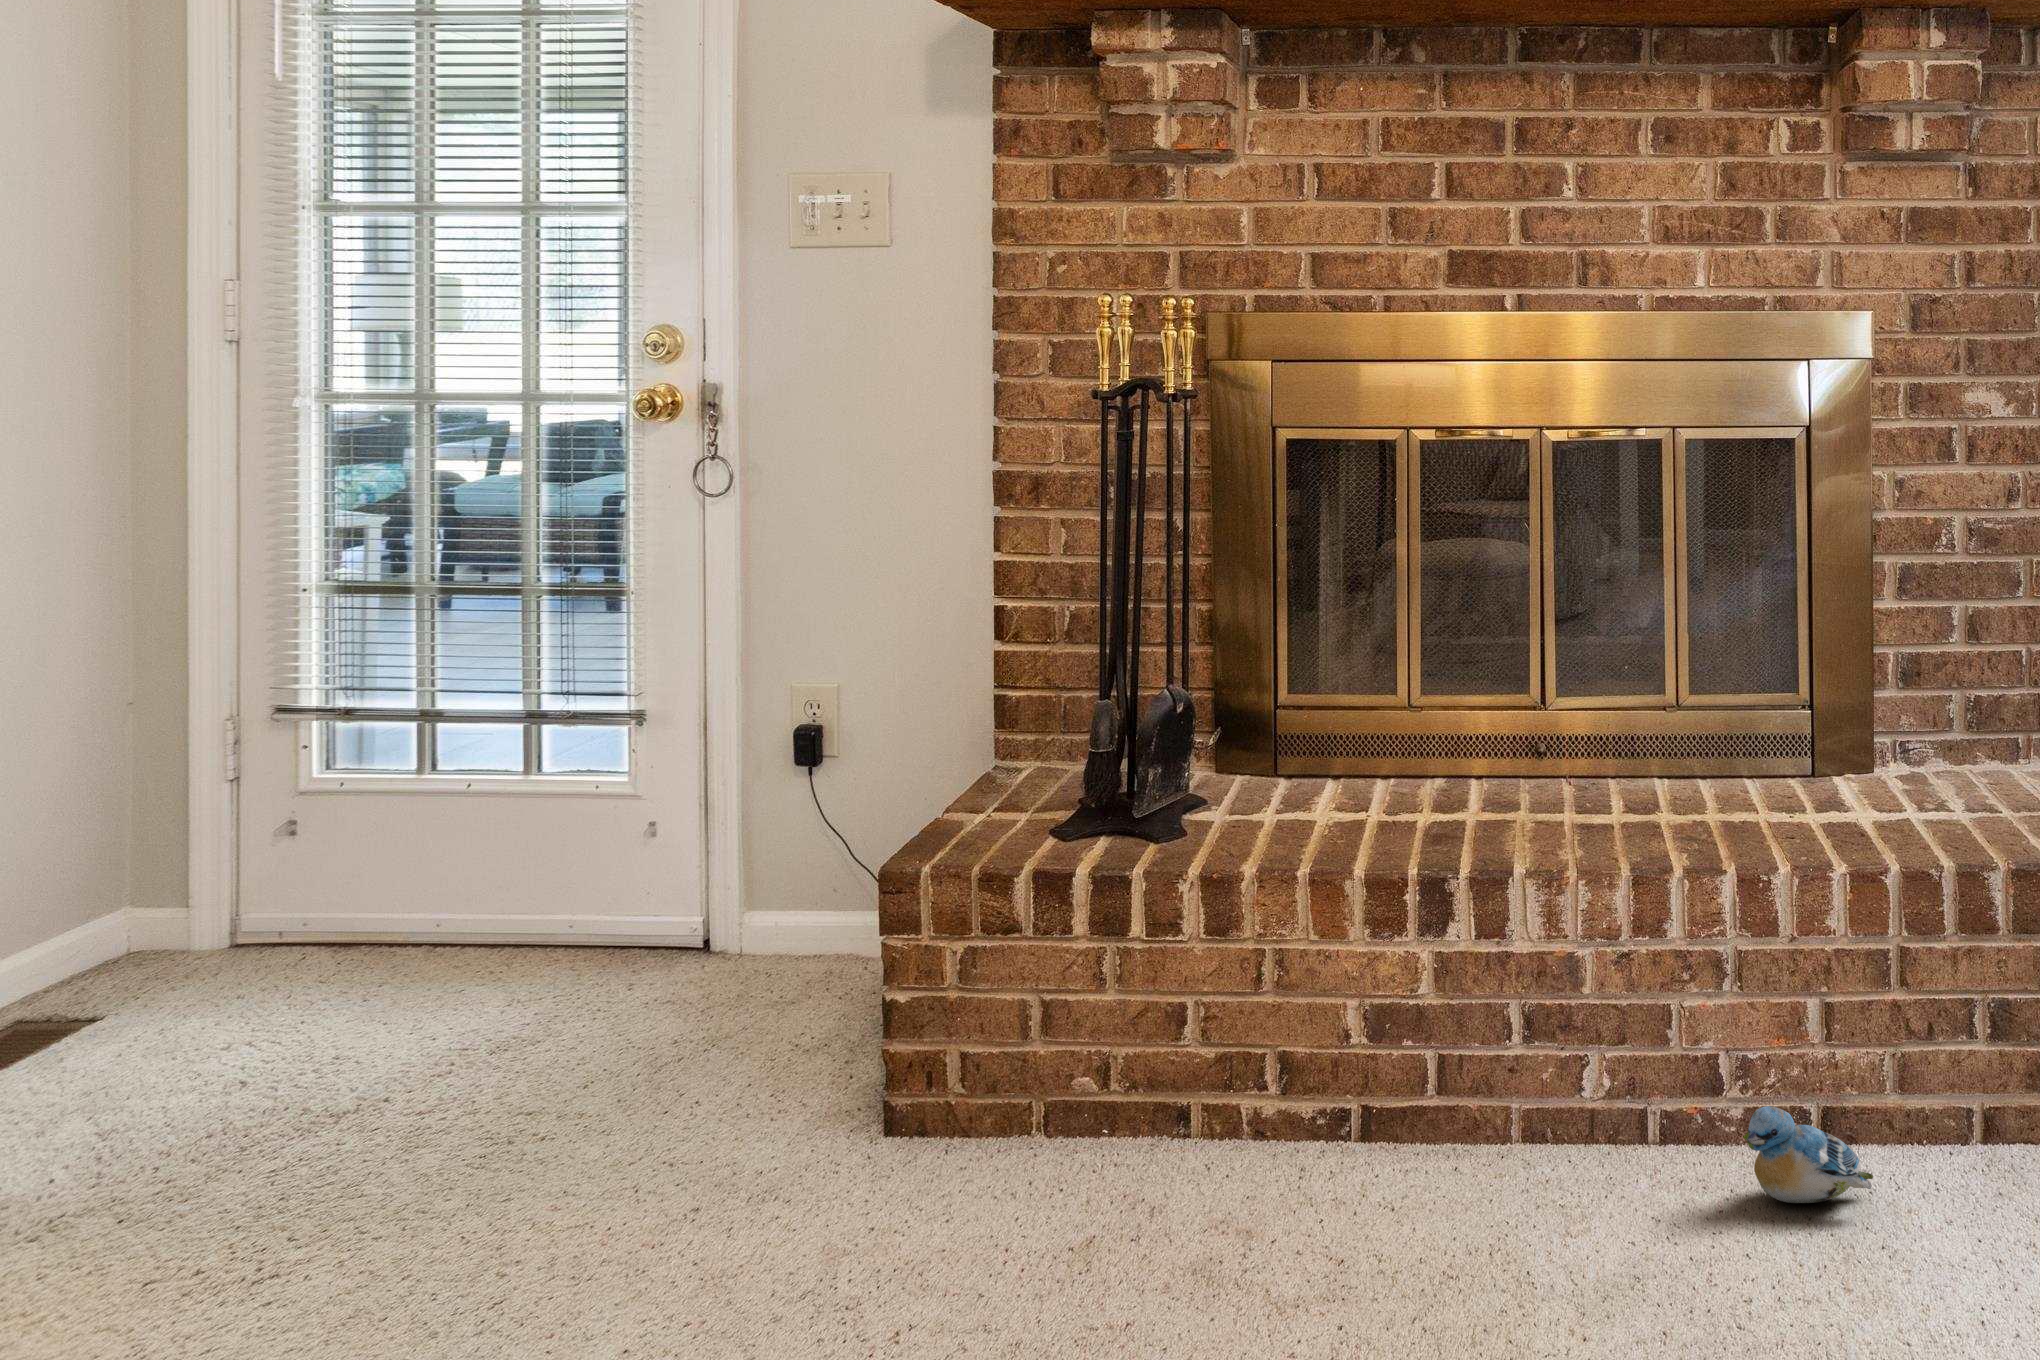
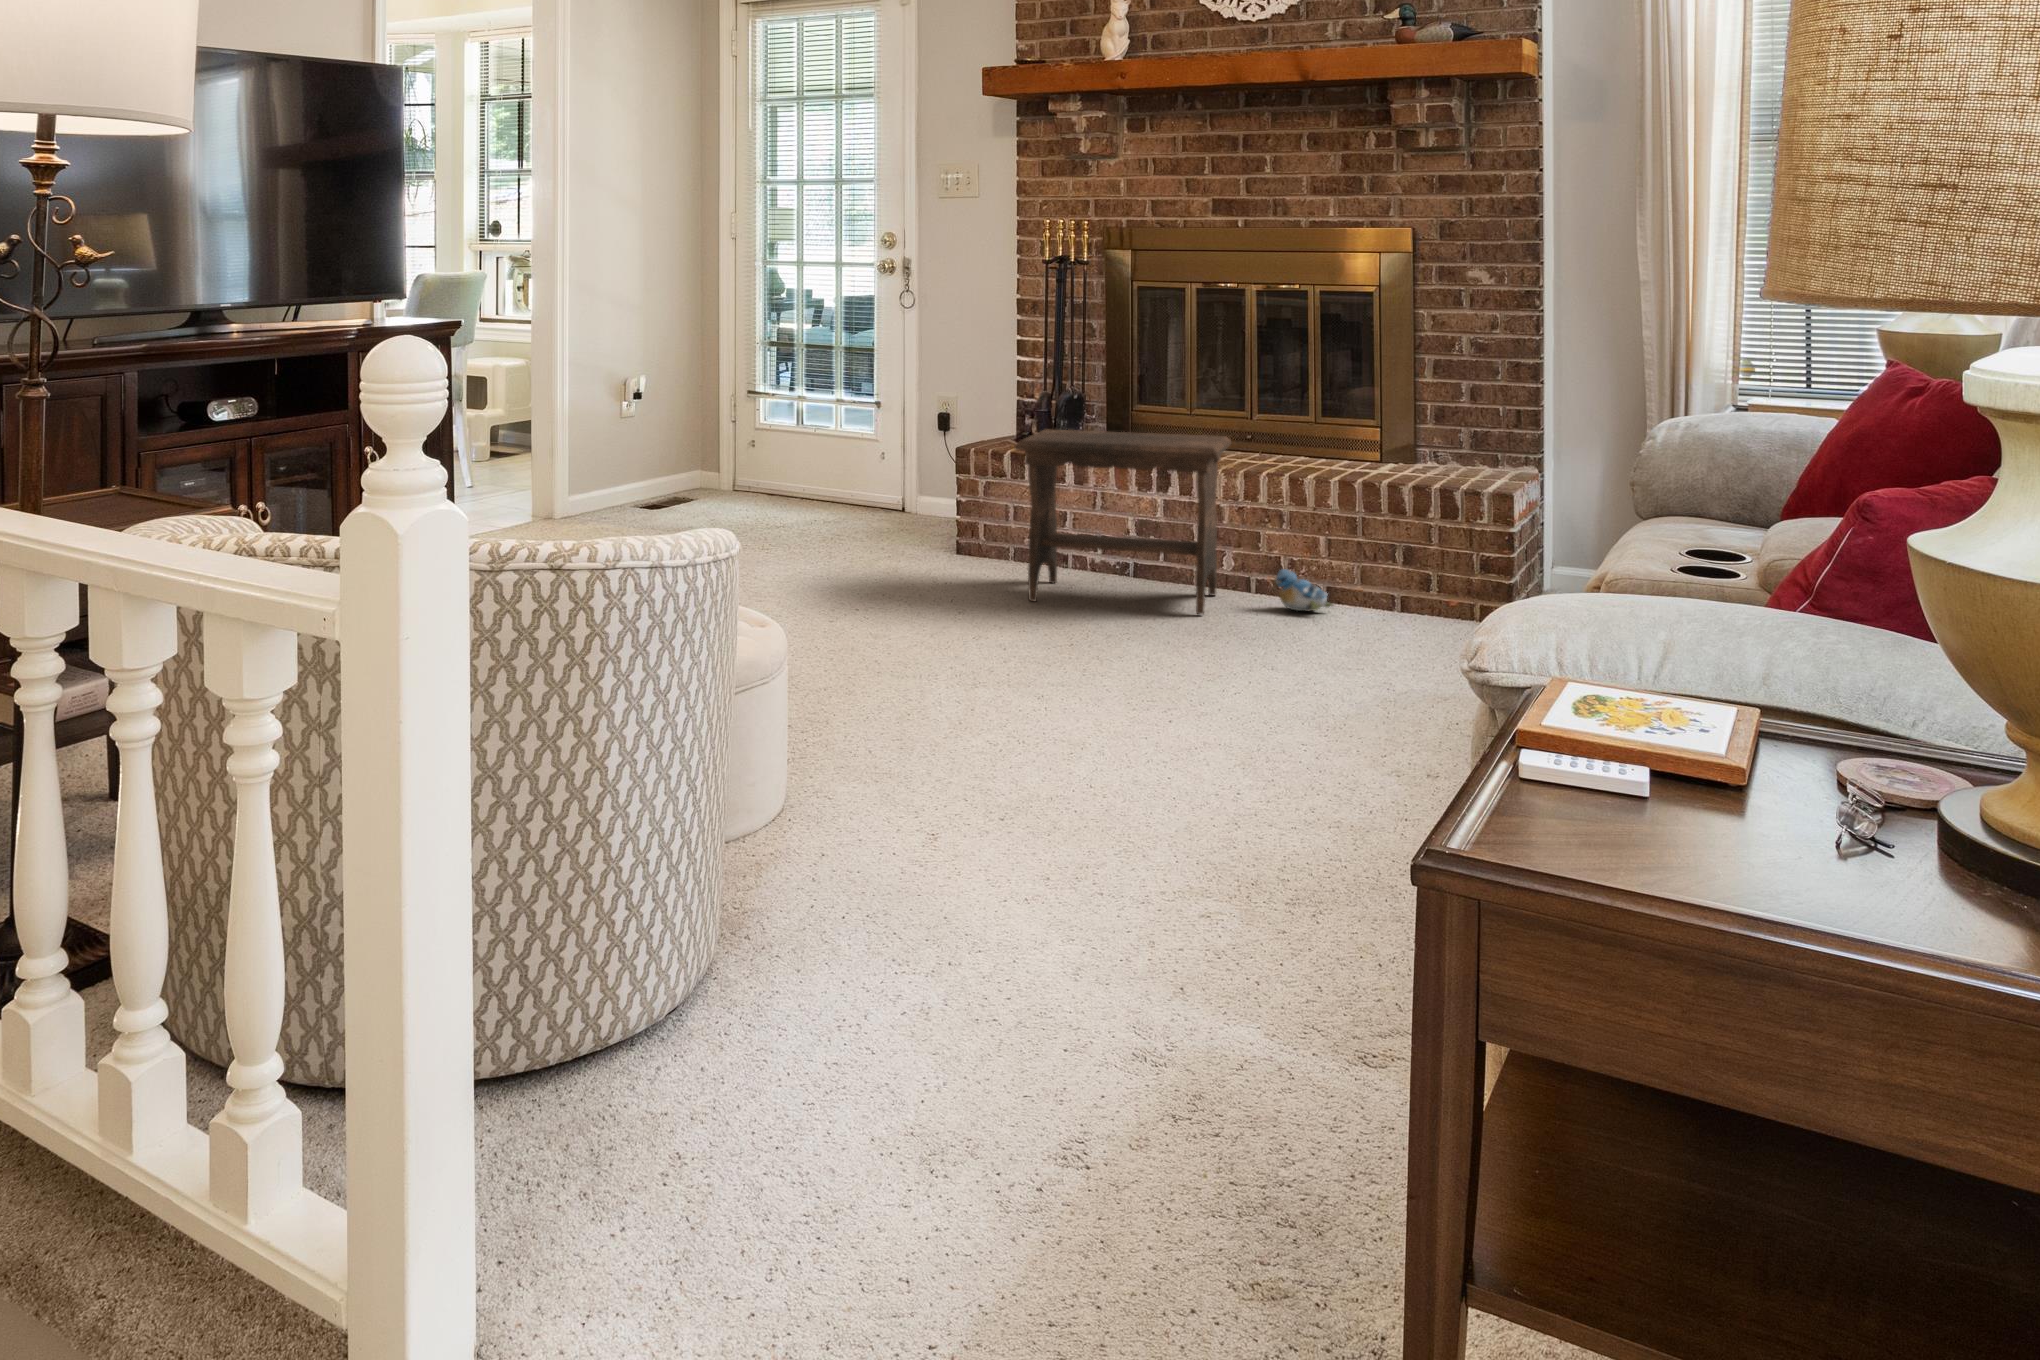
footstool: none [1135,795,1662,1299] -> present [1014,429,1231,614]

